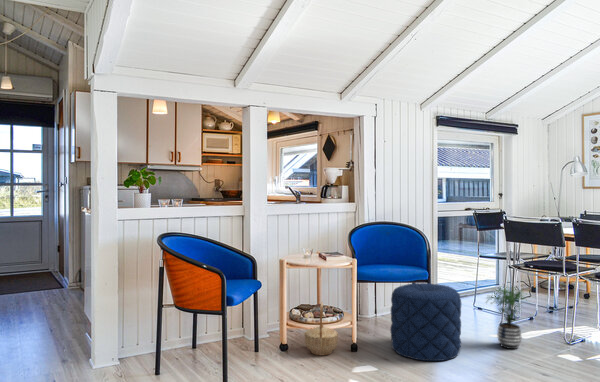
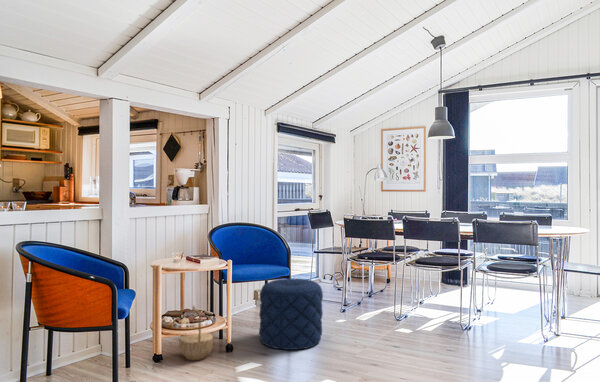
potted plant: present [488,287,527,349] -> none [335,275,372,329]

